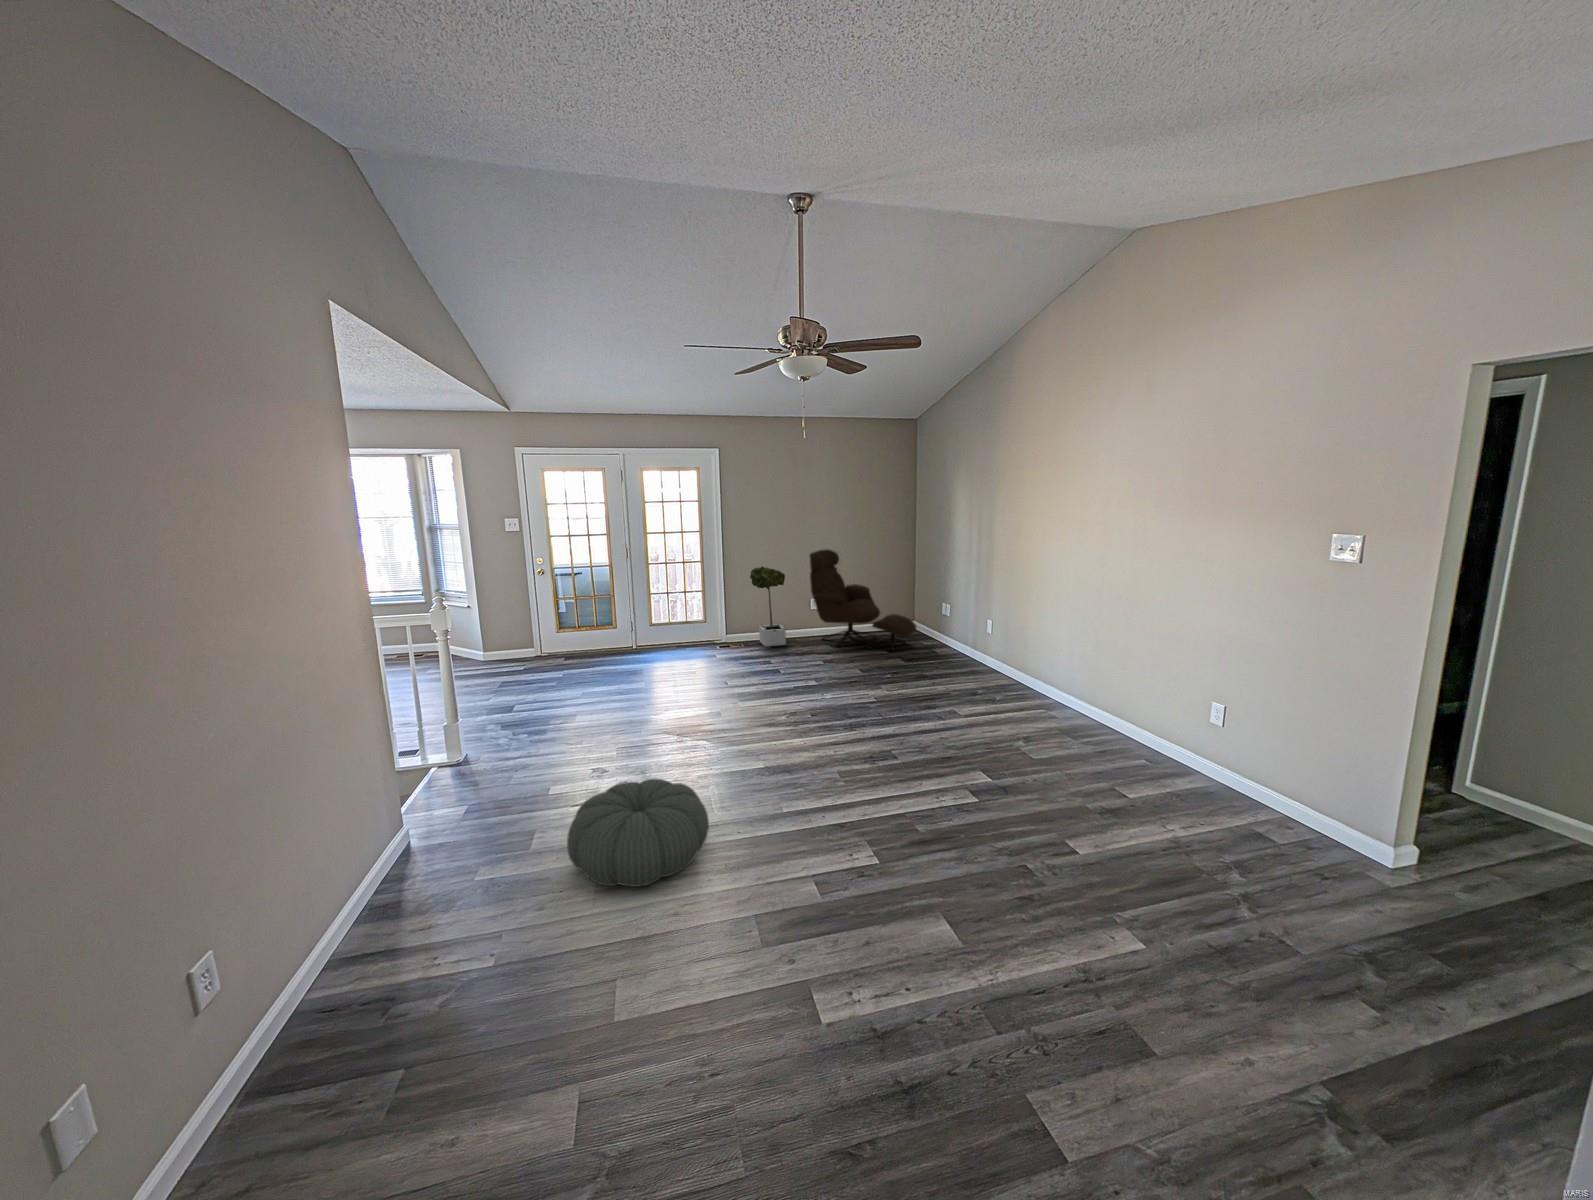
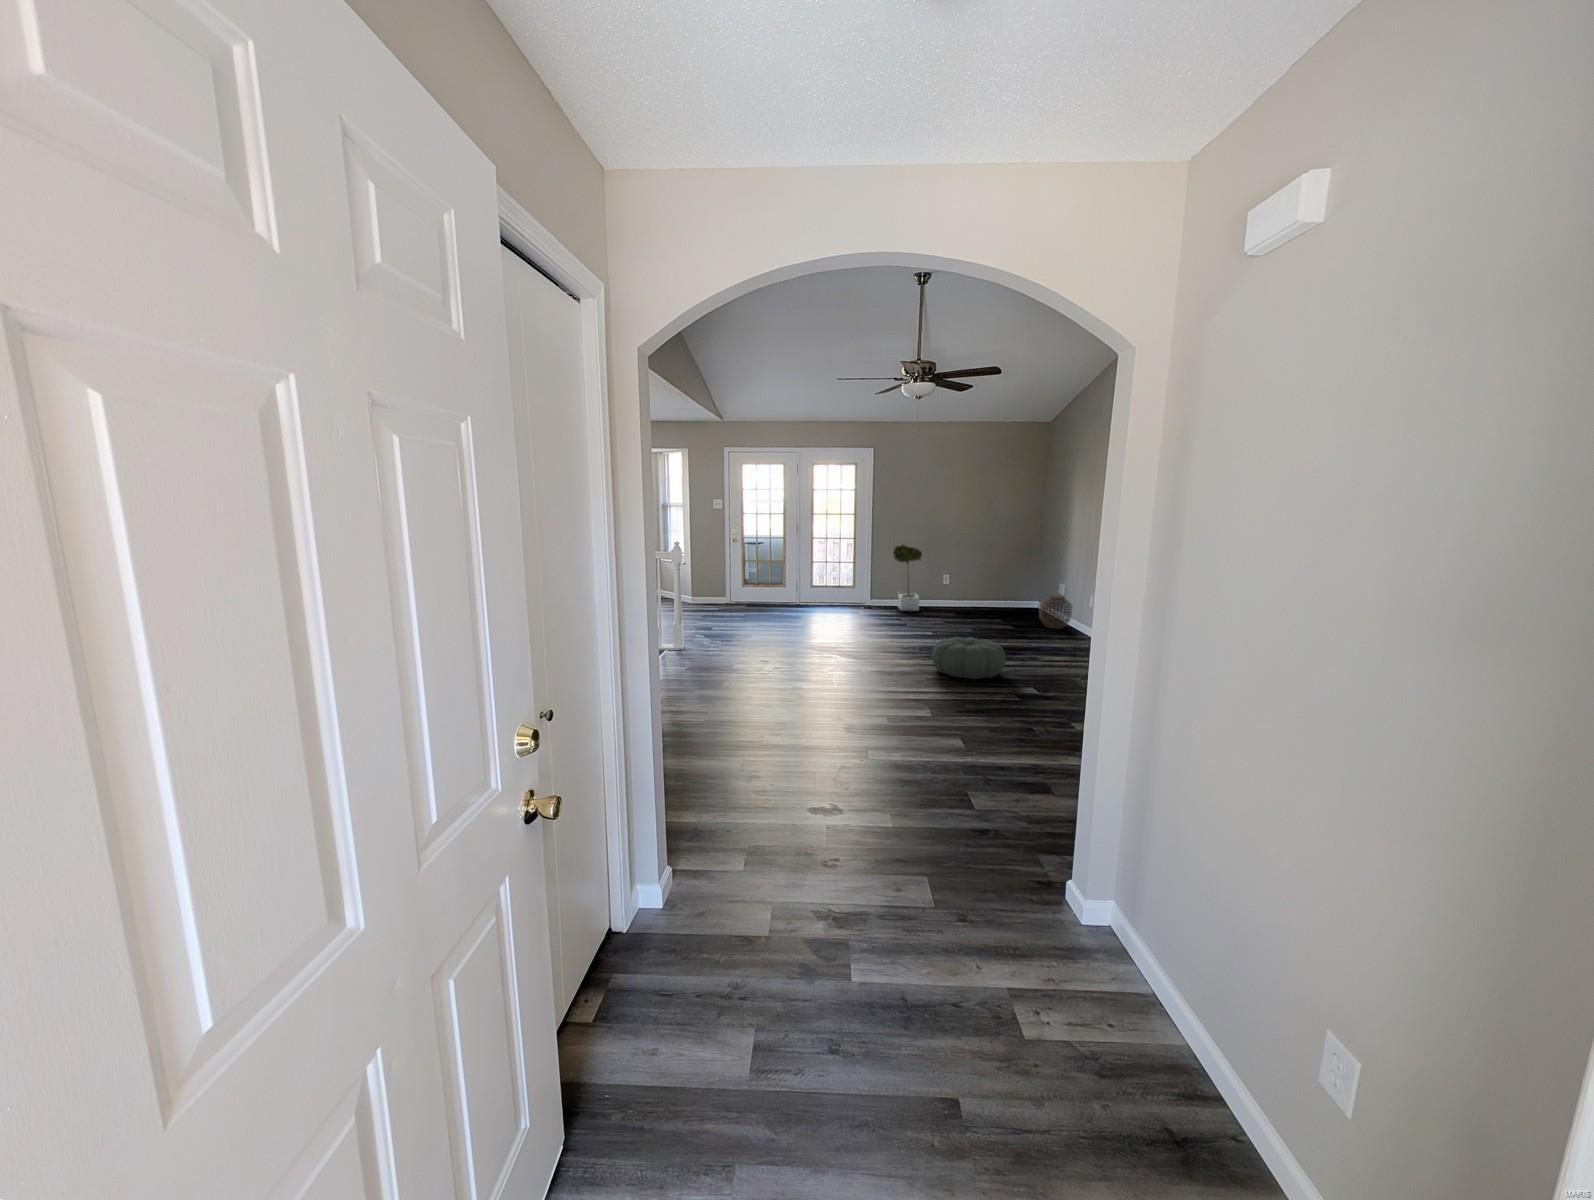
lounge chair: present [809,549,916,651] -> none [944,533,1035,621]
woven basket: none [927,618,963,658] -> present [1040,595,1072,629]
pouf: present [567,779,709,887] -> present [932,637,1006,679]

